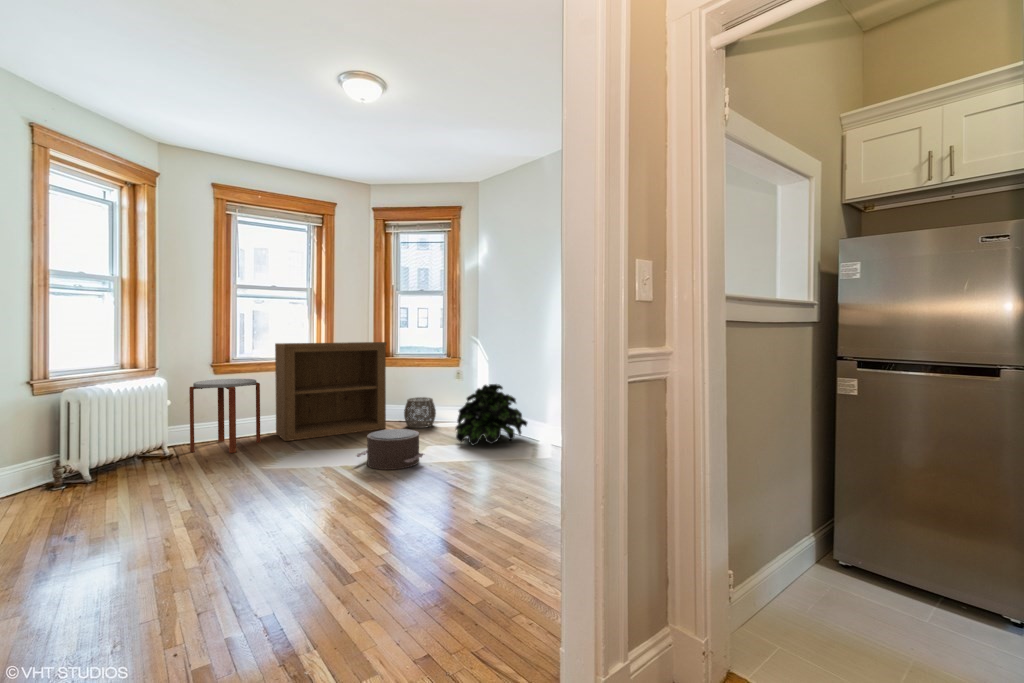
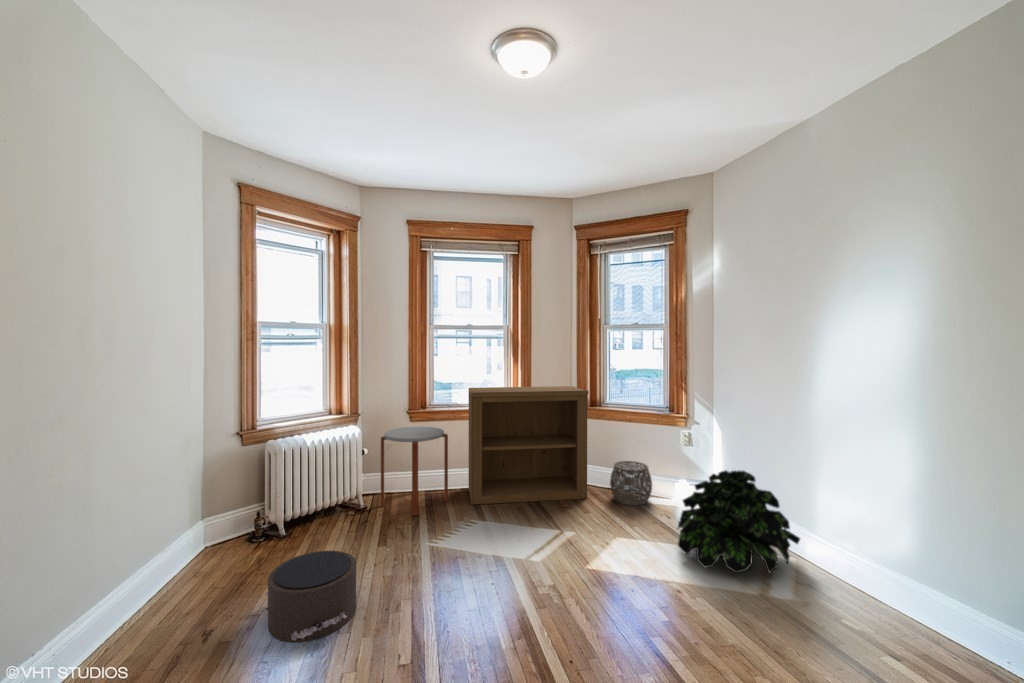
pouf: present [356,429,423,470] -> present [265,551,356,642]

